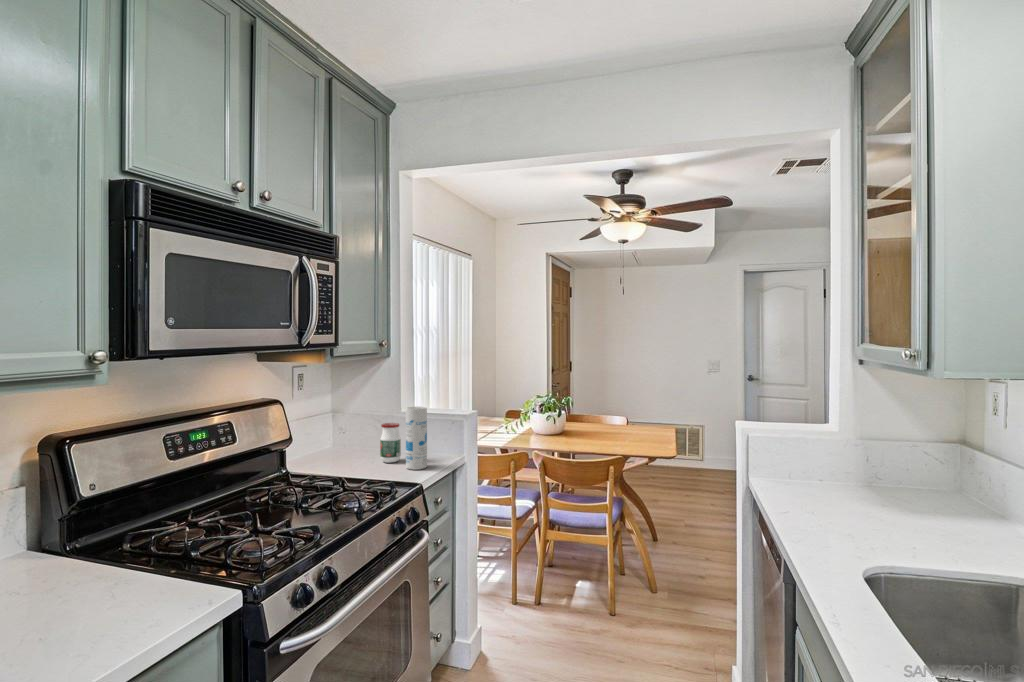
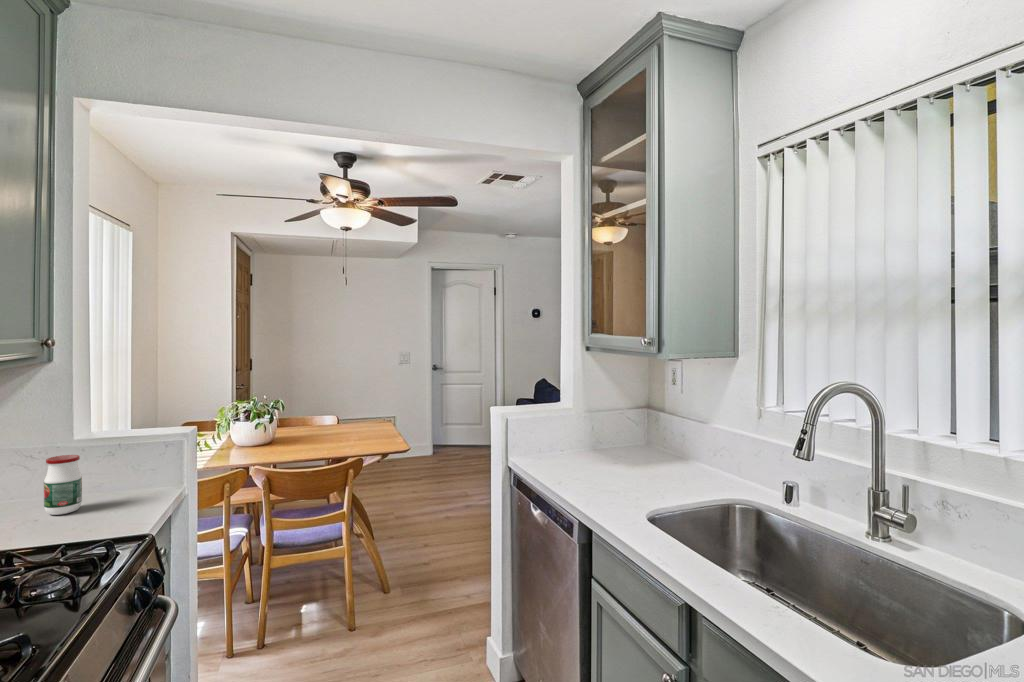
canister: present [406,407,427,470] -> none [99,428,136,518]

